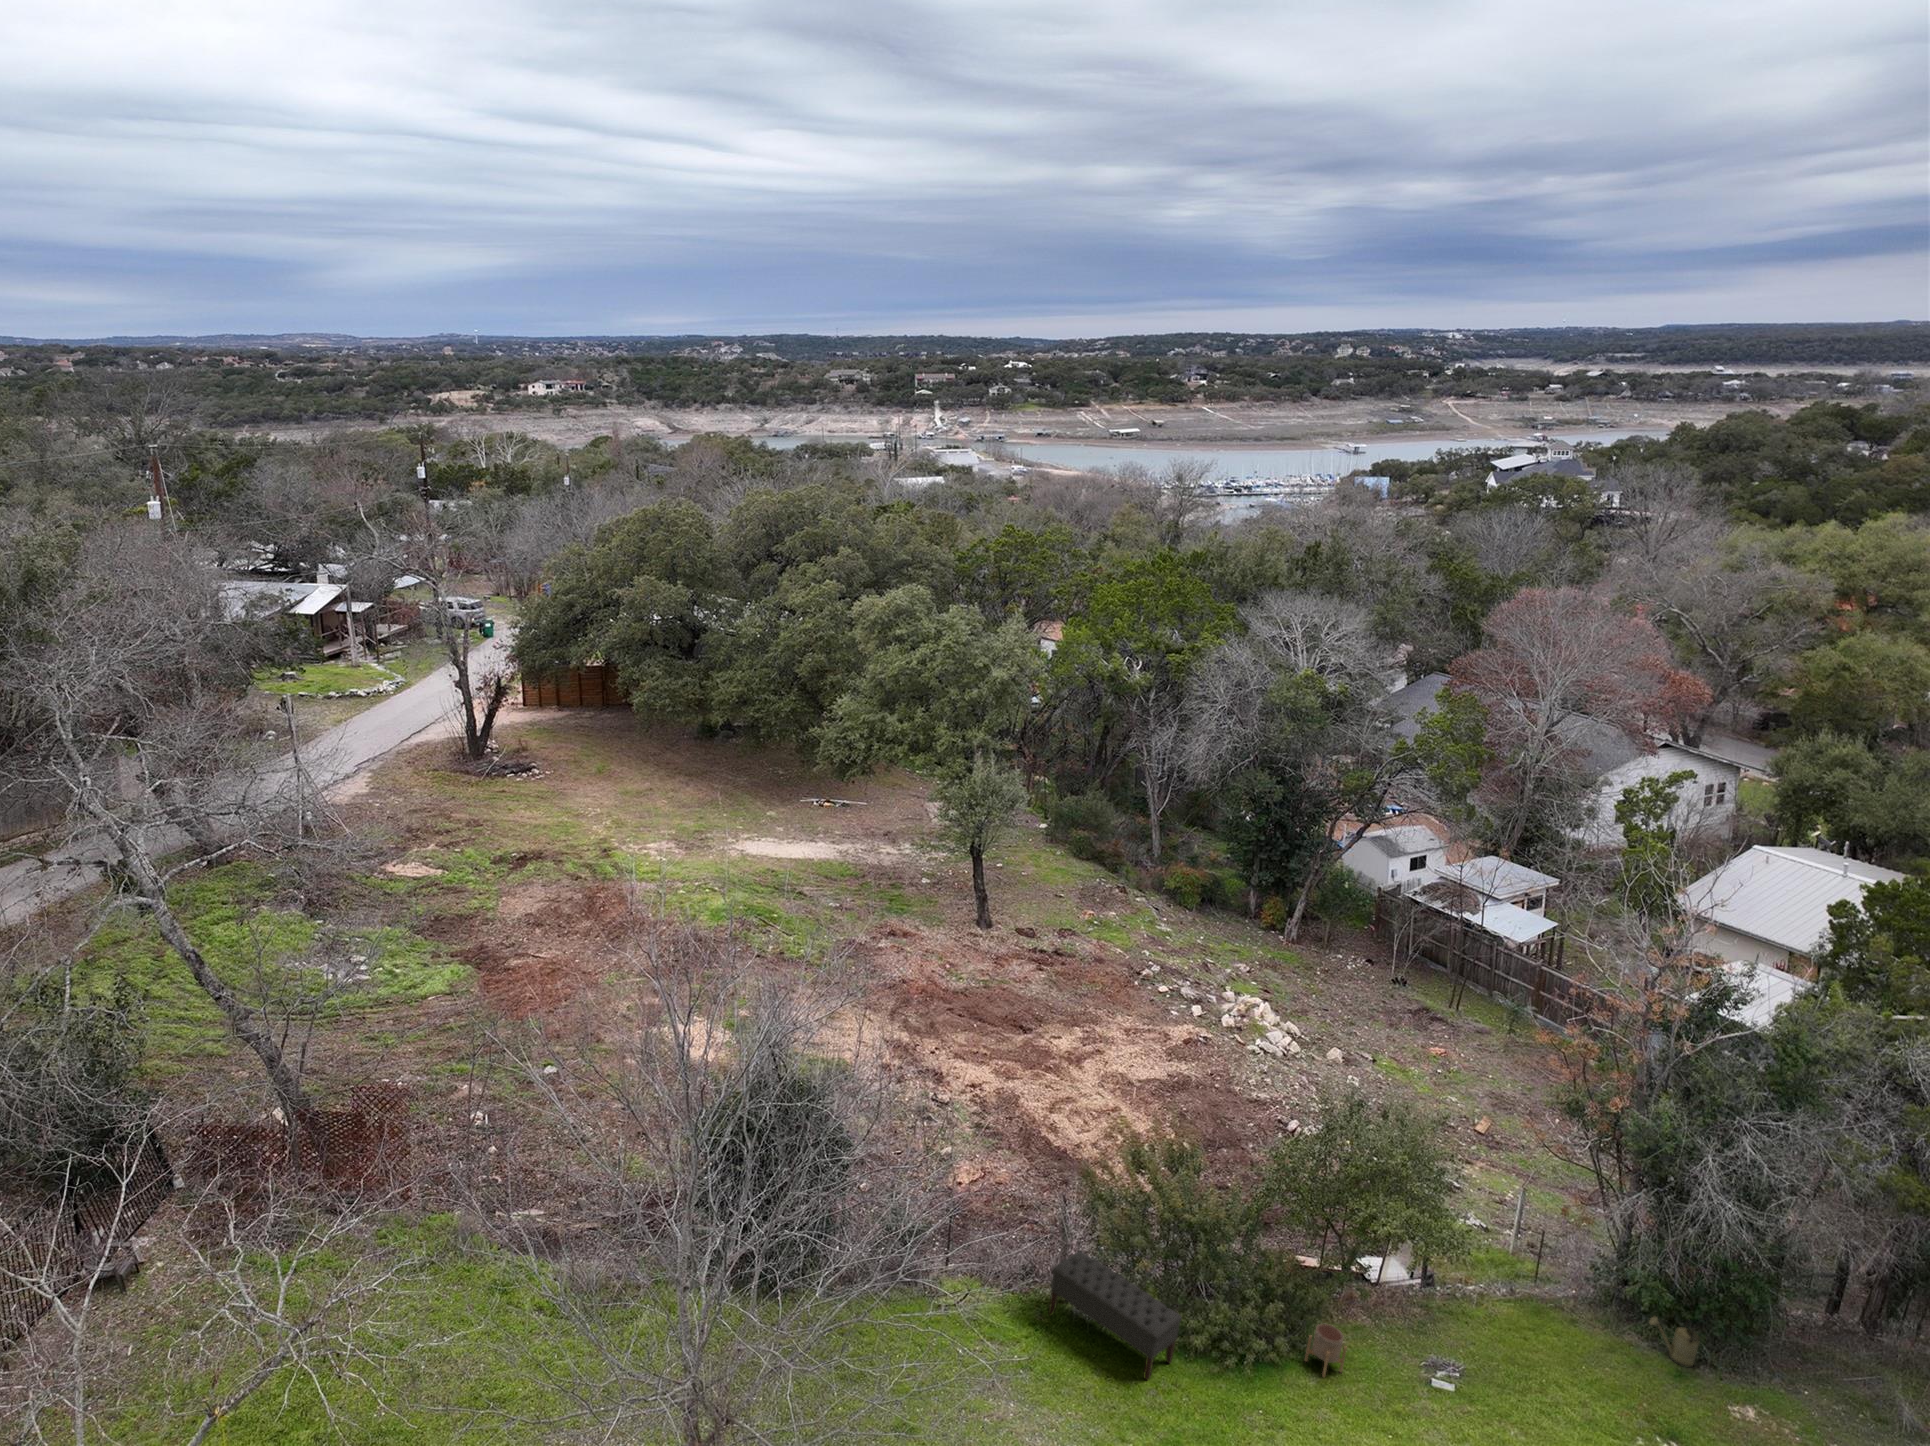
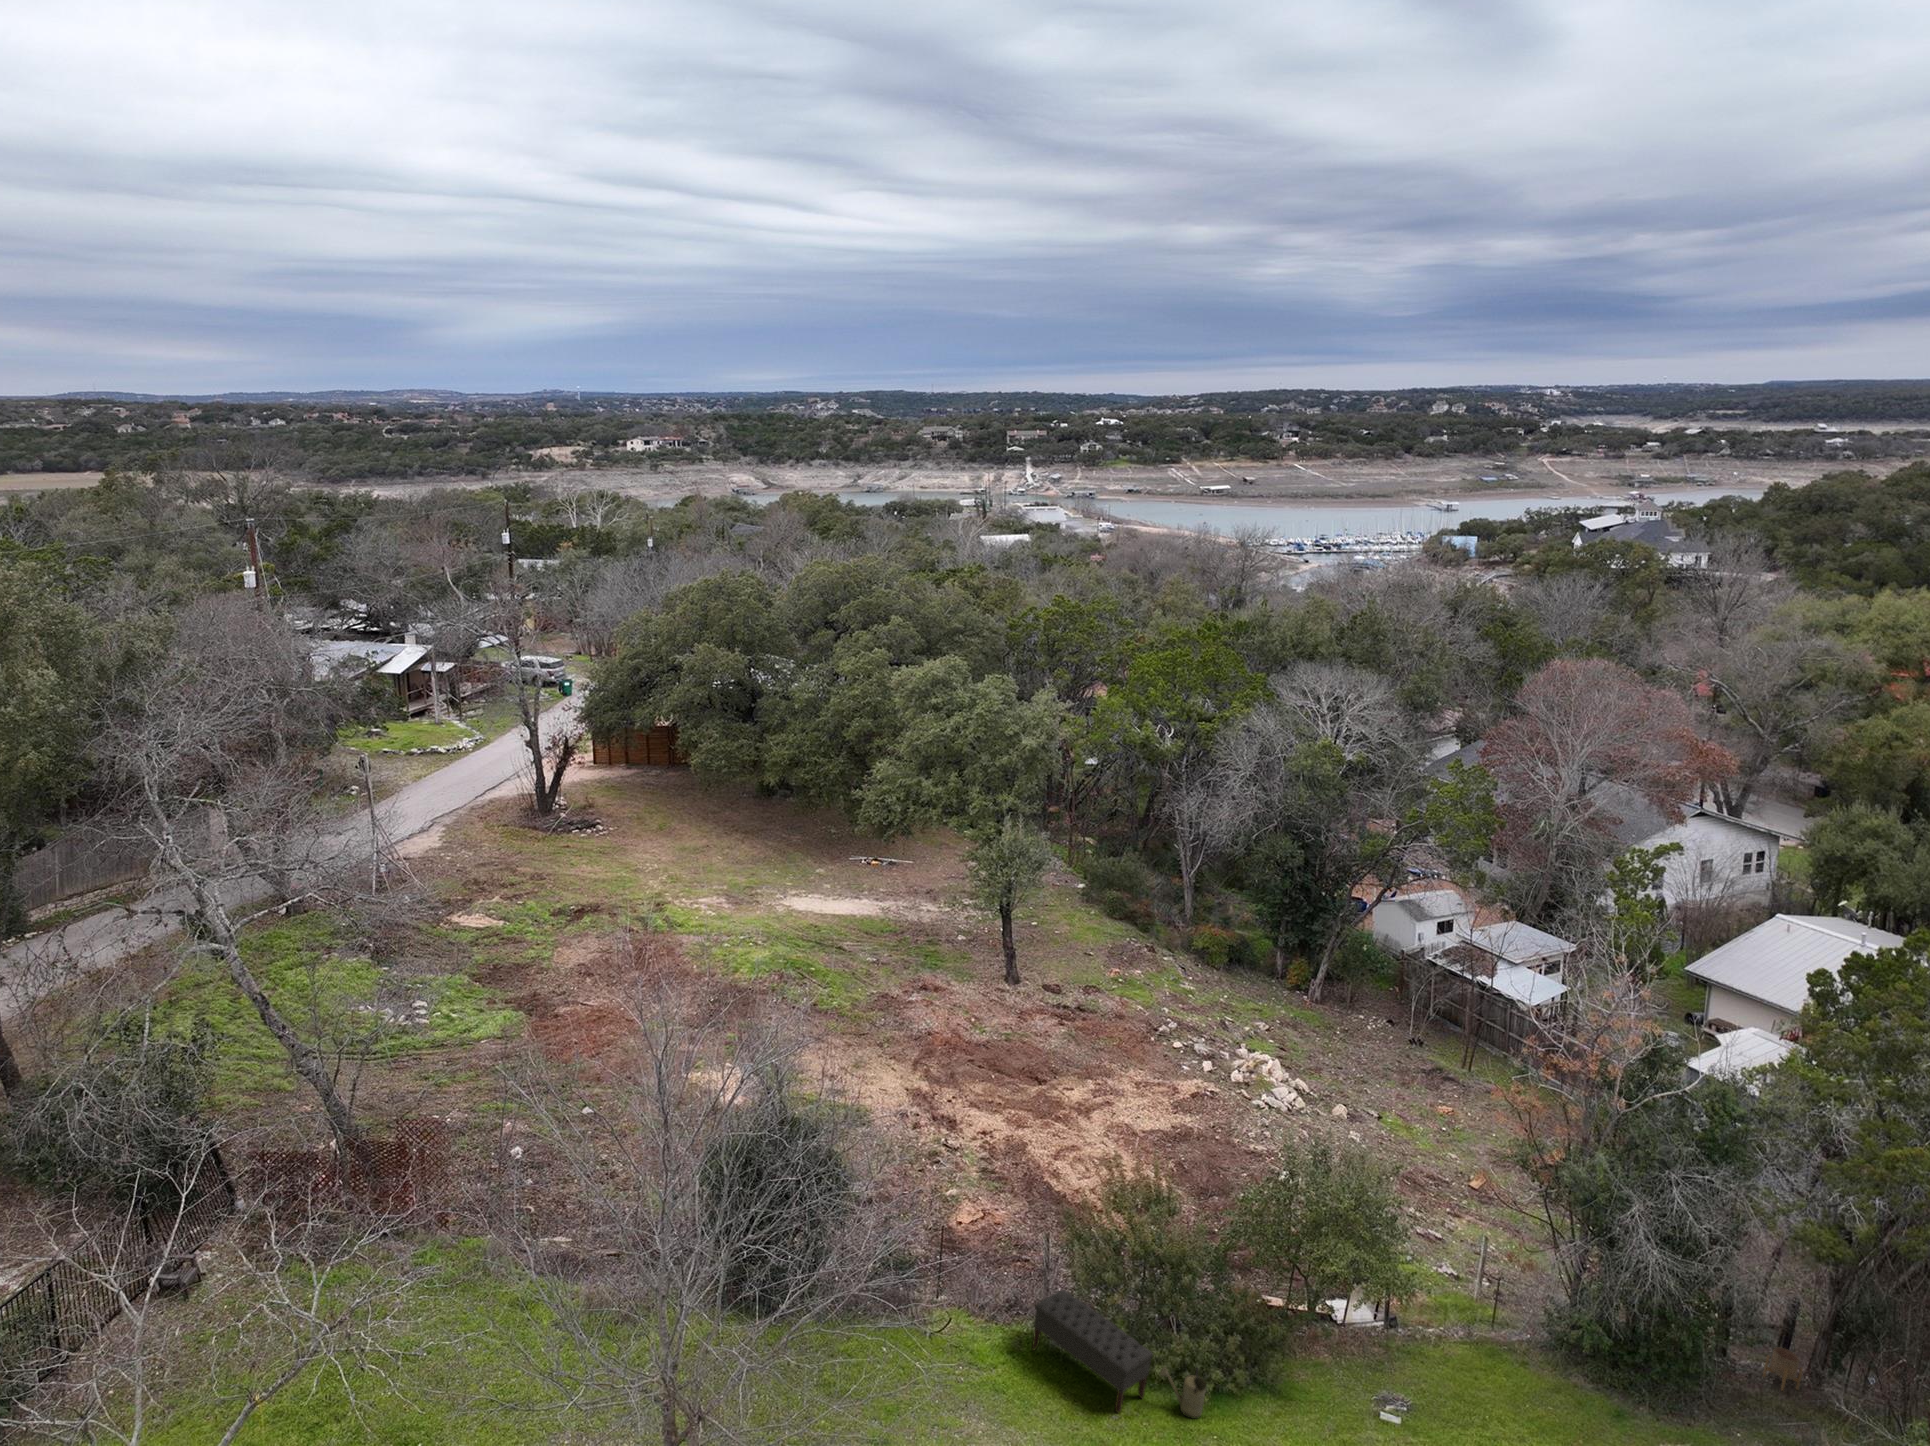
watering can: present [1649,1317,1701,1368] -> present [1160,1367,1206,1419]
planter: present [1305,1324,1347,1377] -> present [1763,1347,1803,1390]

